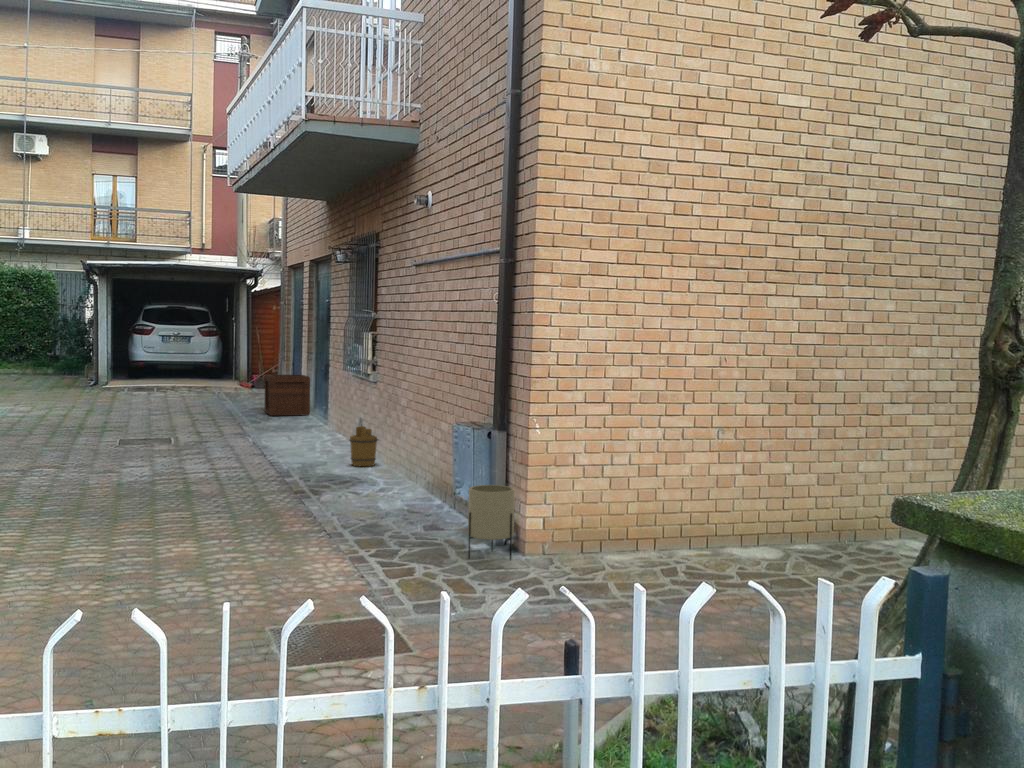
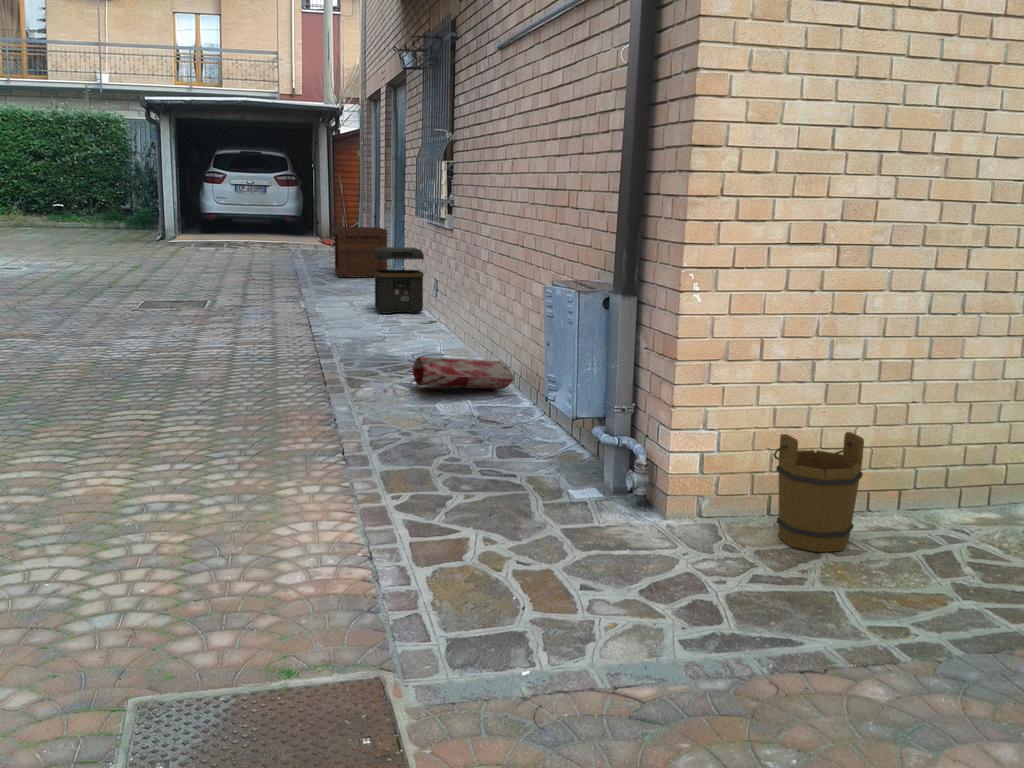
toolbox: none [310,394,349,445] -> present [374,247,424,314]
bucket: present [350,426,378,466] -> present [774,432,864,552]
bag: none [356,470,428,496] -> present [410,353,514,392]
planter: present [468,485,515,560] -> none [565,390,650,526]

